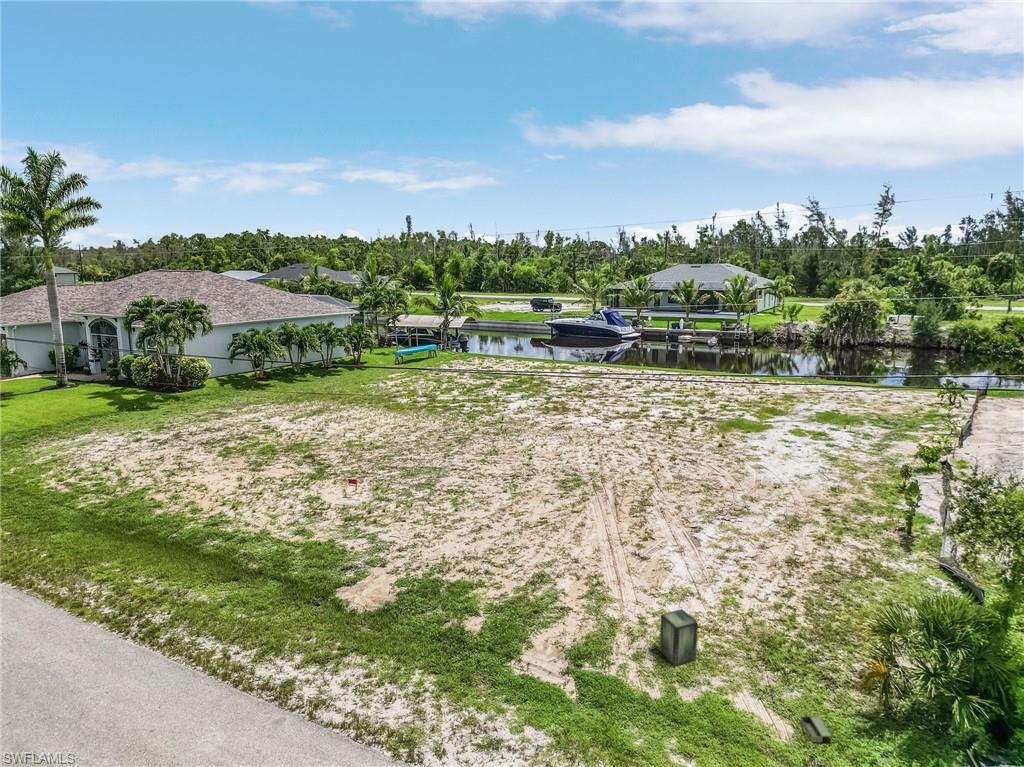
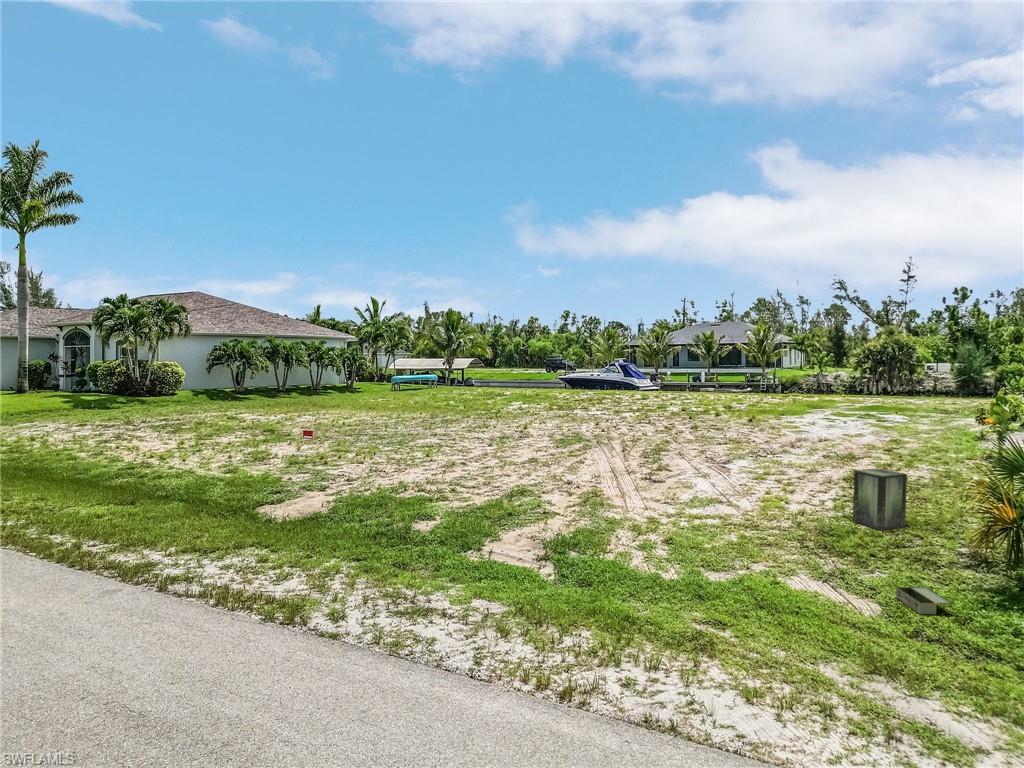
storage box: present [660,609,698,666] -> present [853,469,907,530]

